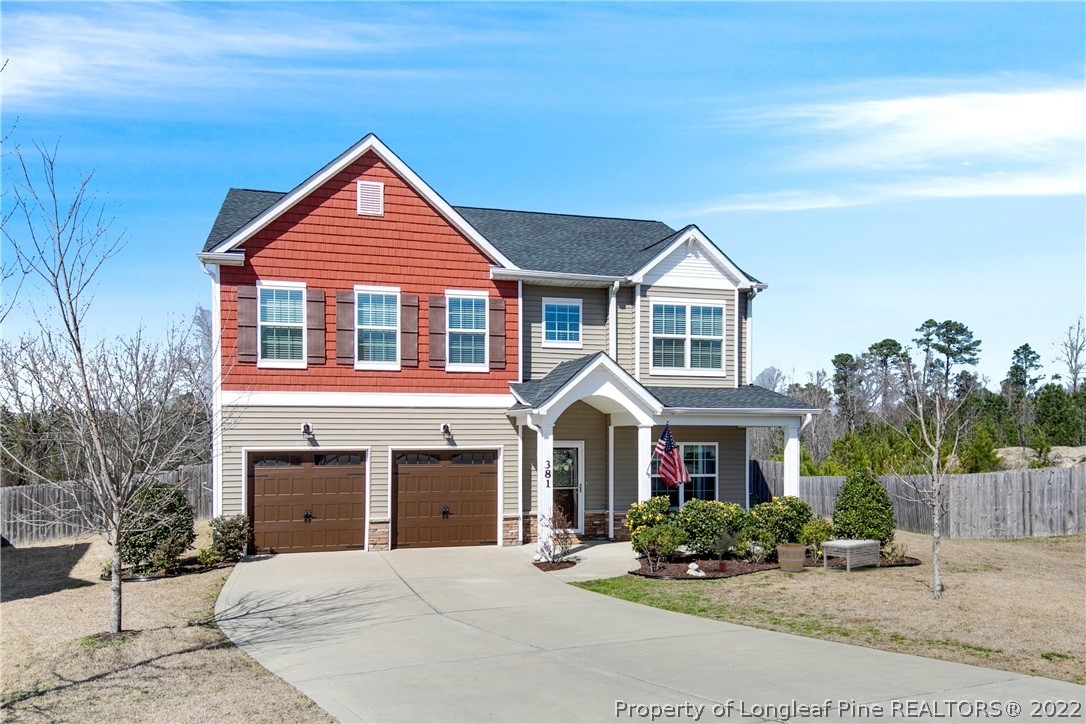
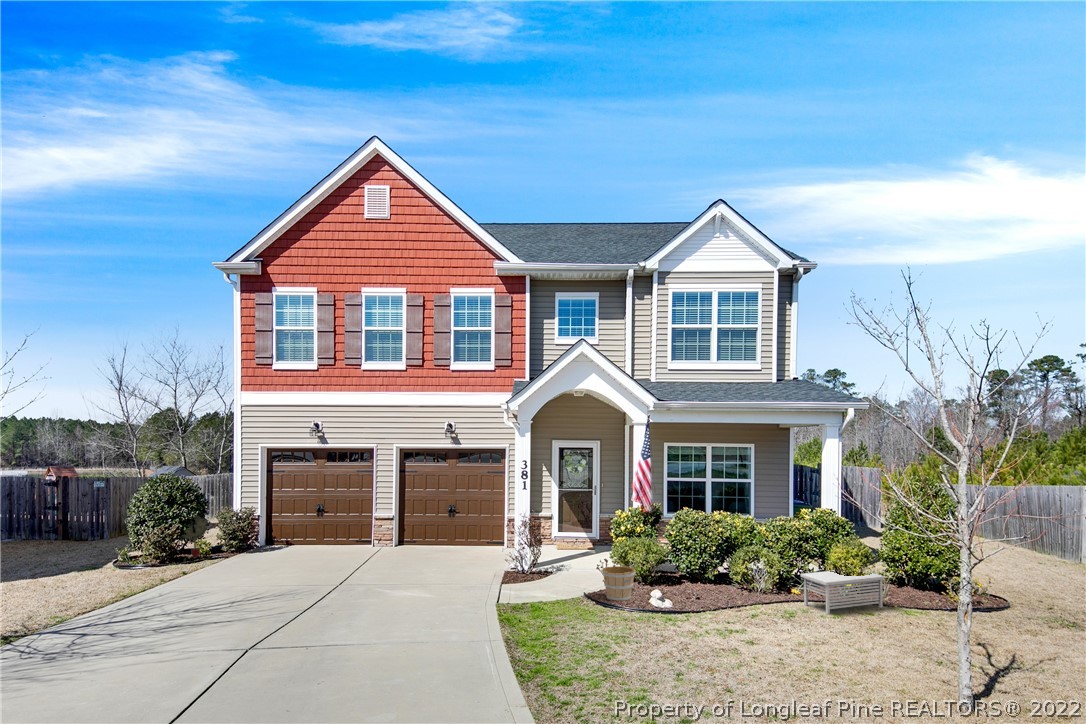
potted tree: present [707,528,739,571] -> present [183,516,208,557]
wooden bucket: present [777,543,806,572] -> present [602,566,635,601]

